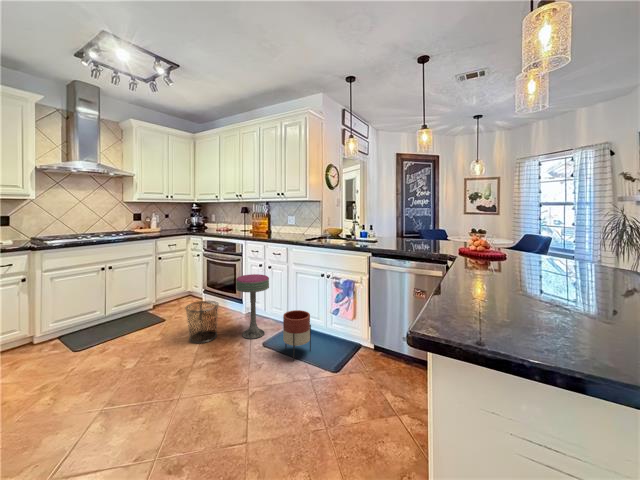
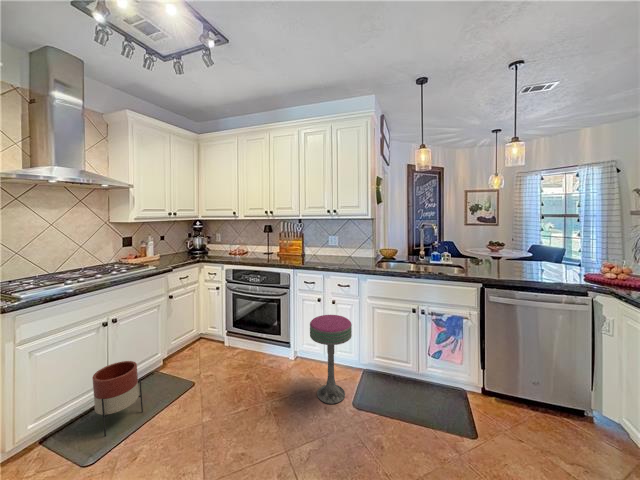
waste bin: present [186,301,218,343] -> none [247,358,291,426]
planter: present [283,310,311,361] -> present [93,361,143,436]

